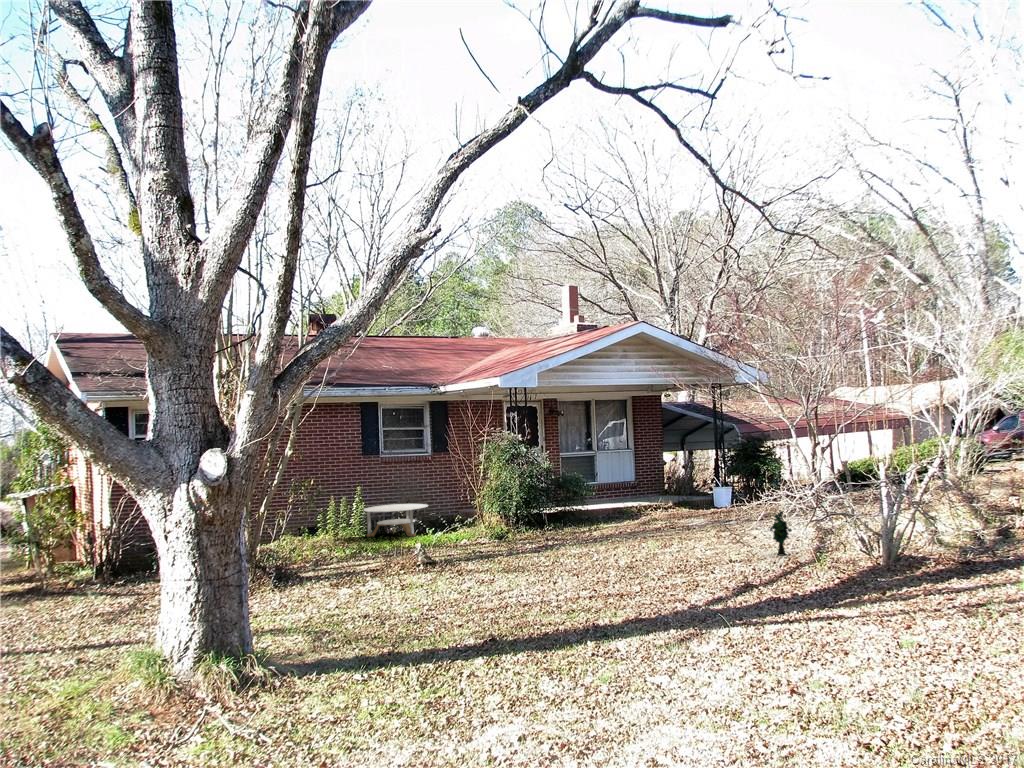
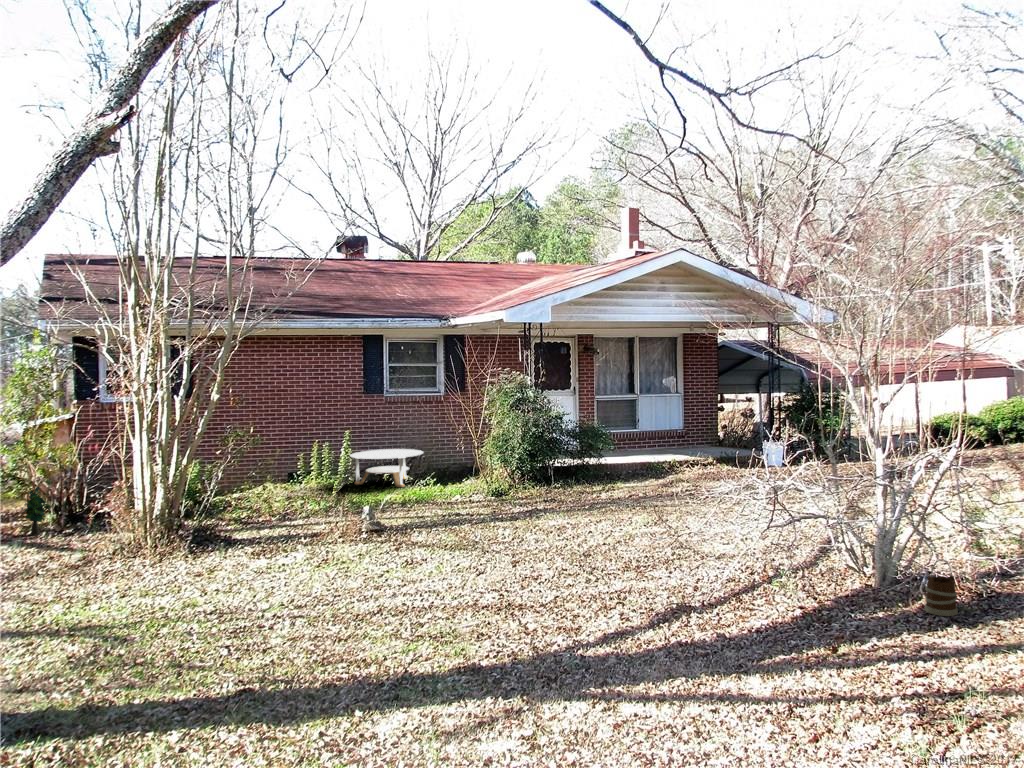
decorative plant: present [770,511,792,555] -> present [21,487,50,536]
wooden bucket: none [879,542,902,581] -> present [925,559,958,616]

